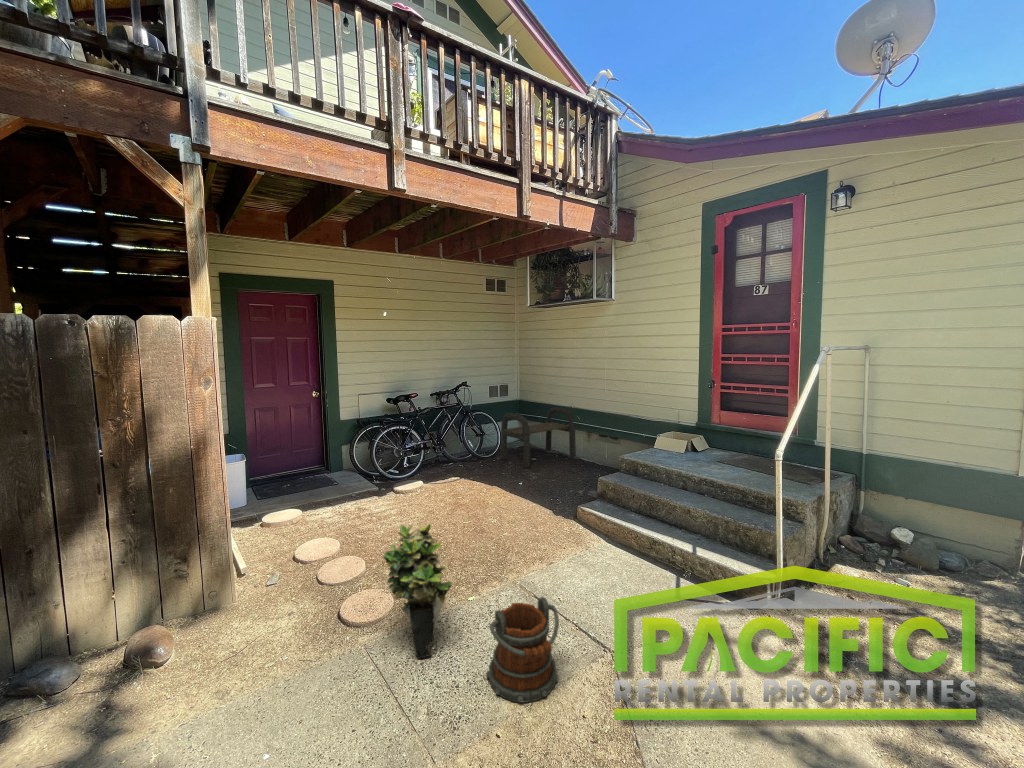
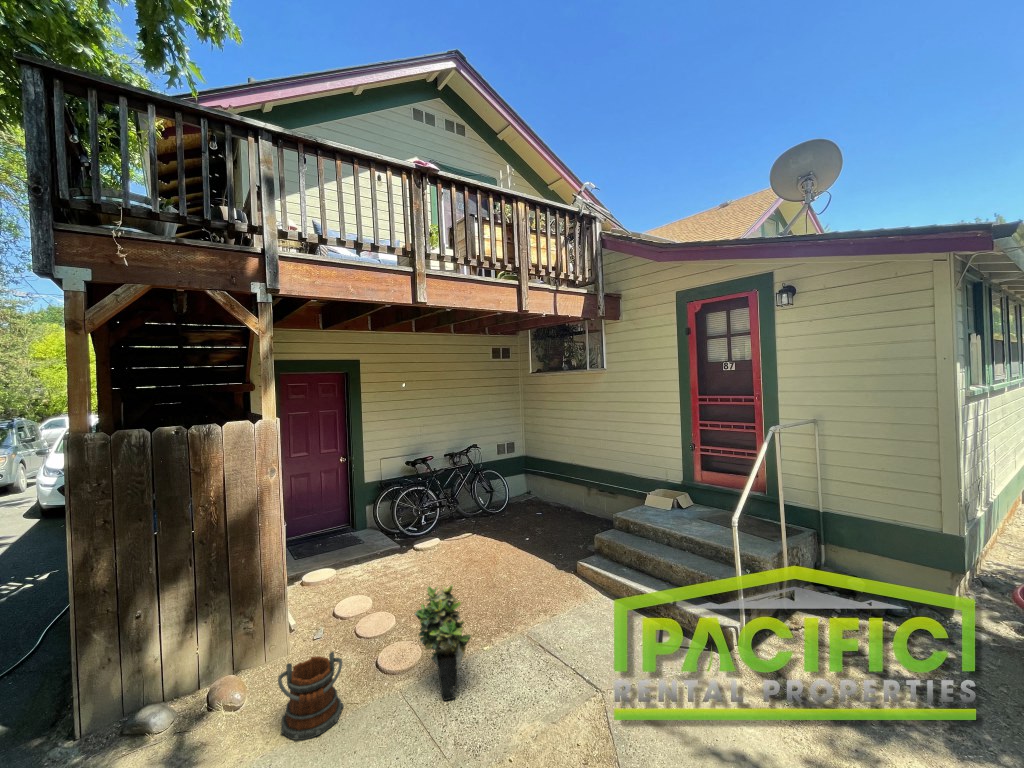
bench: present [501,407,576,468] -> none [509,463,578,522]
bucket: present [486,597,559,702] -> present [278,652,344,740]

